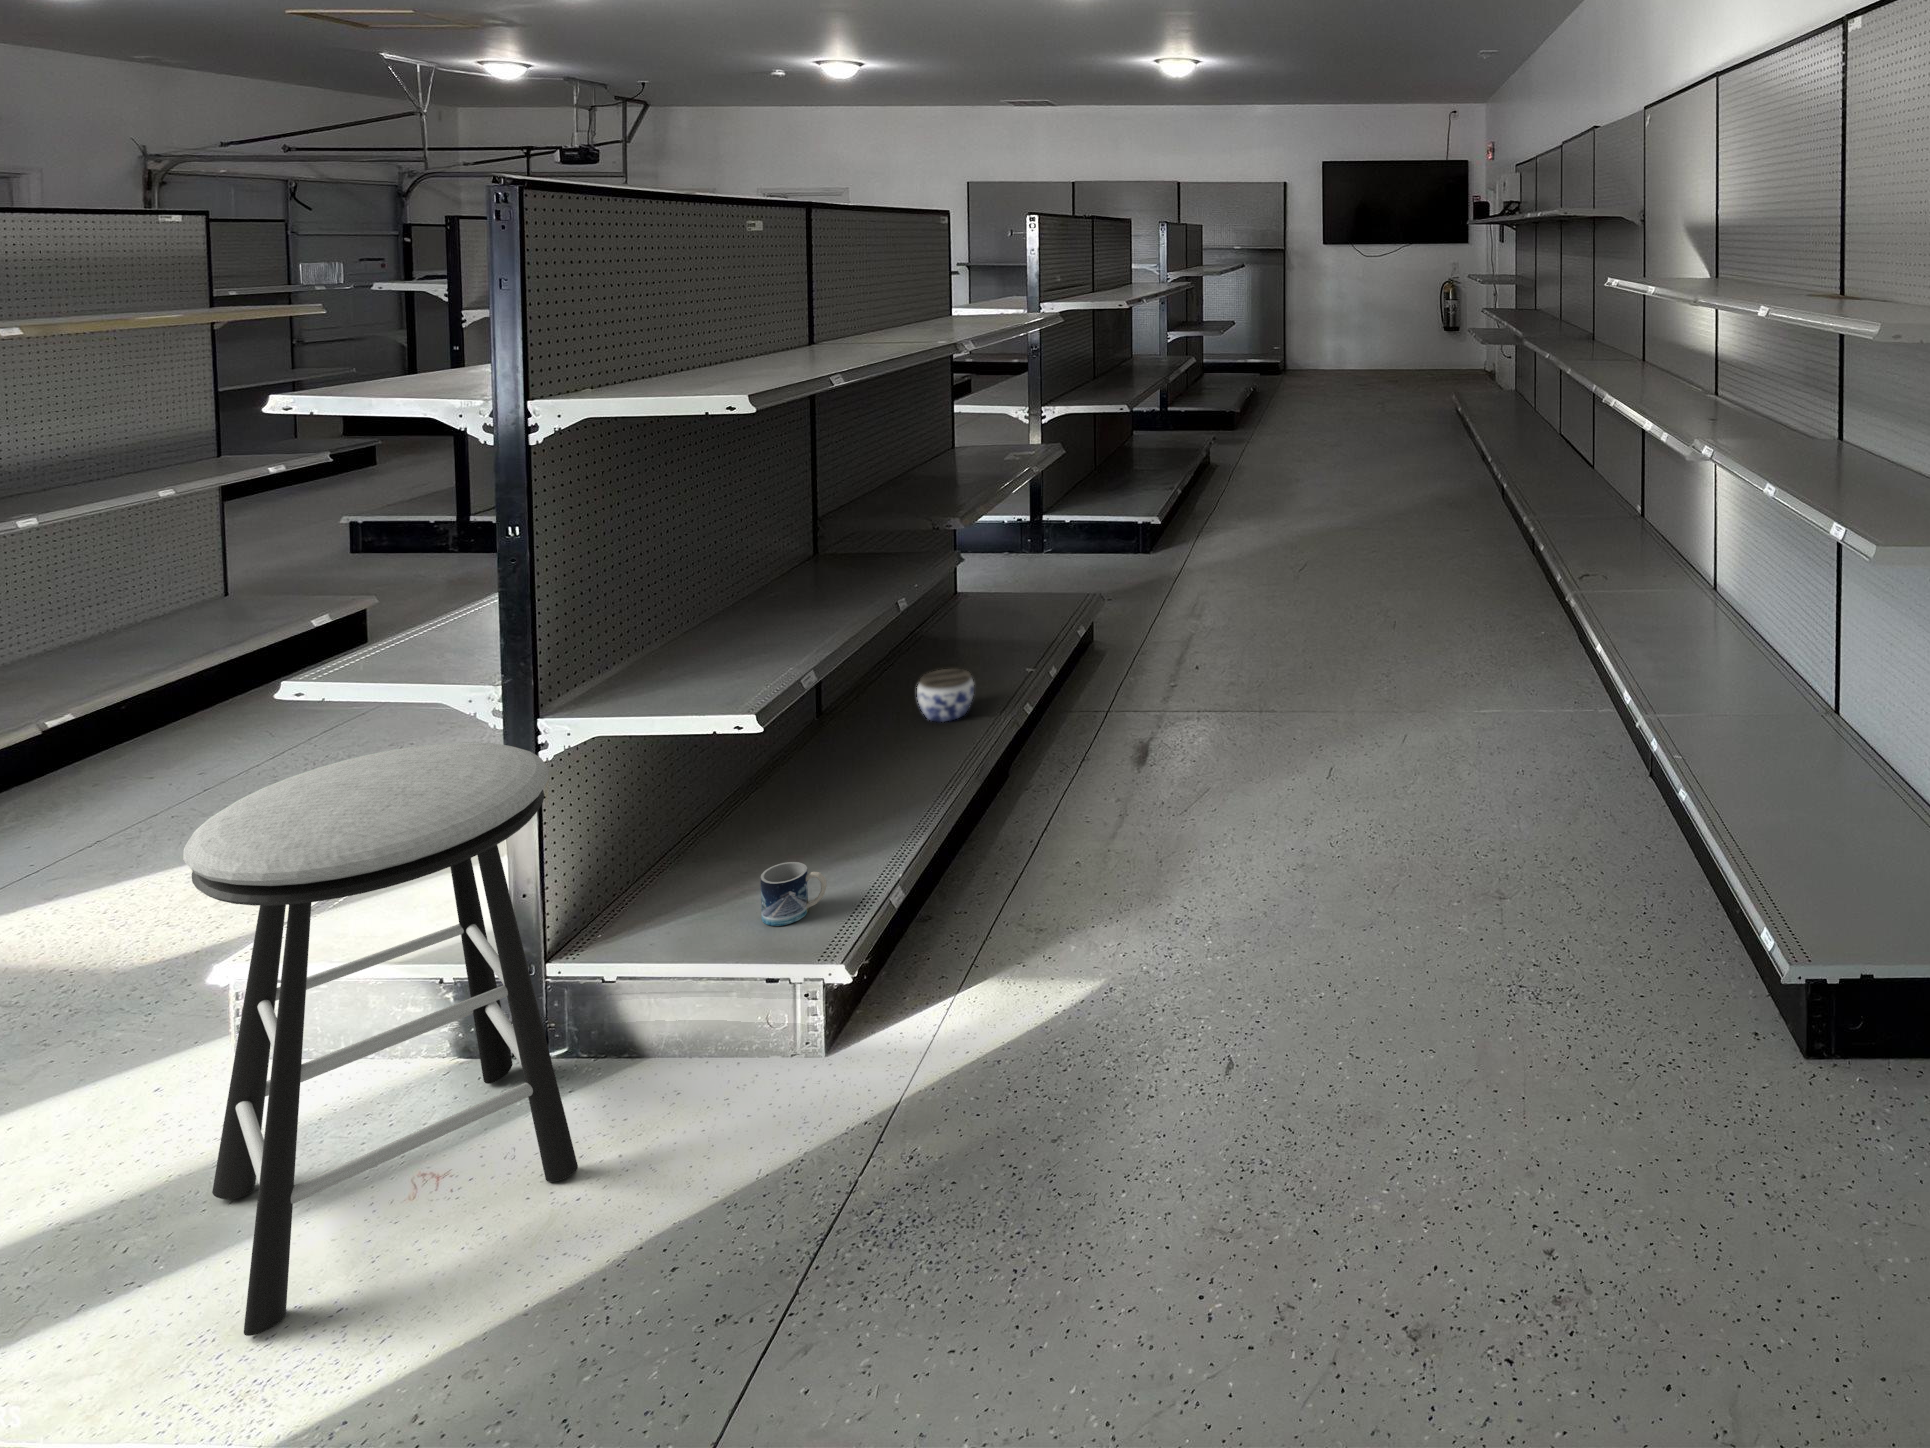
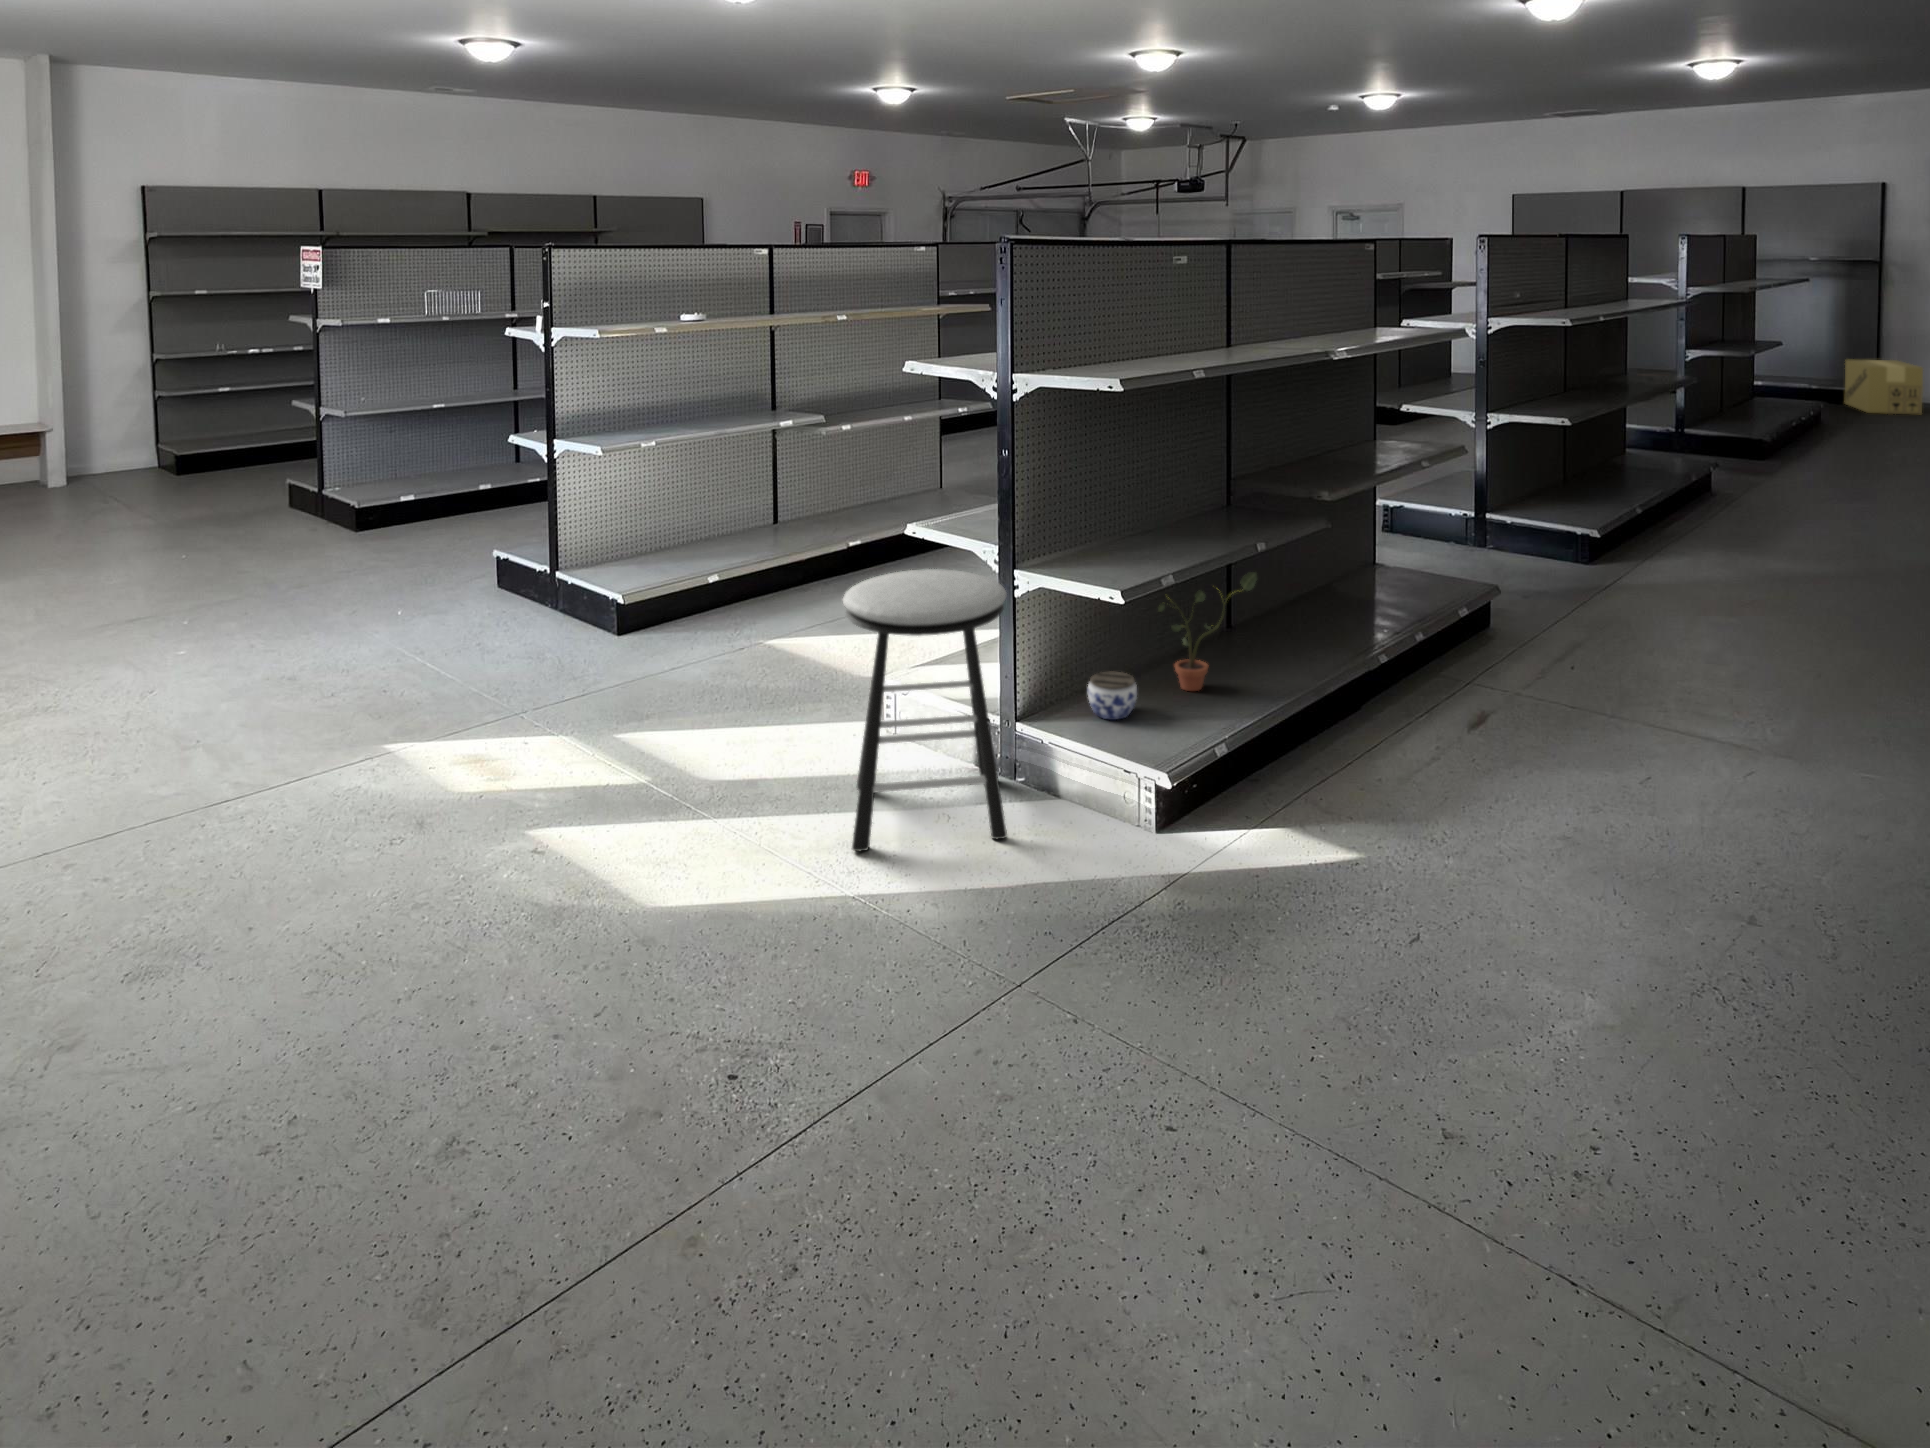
cardboard box: none [1265,334,1325,381] -> present [1844,359,1923,415]
potted plant: none [751,641,888,826] -> present [1158,572,1257,691]
jar: present [917,669,974,722] -> present [1088,671,1137,720]
mug: present [760,862,827,926] -> none [1137,704,1177,744]

